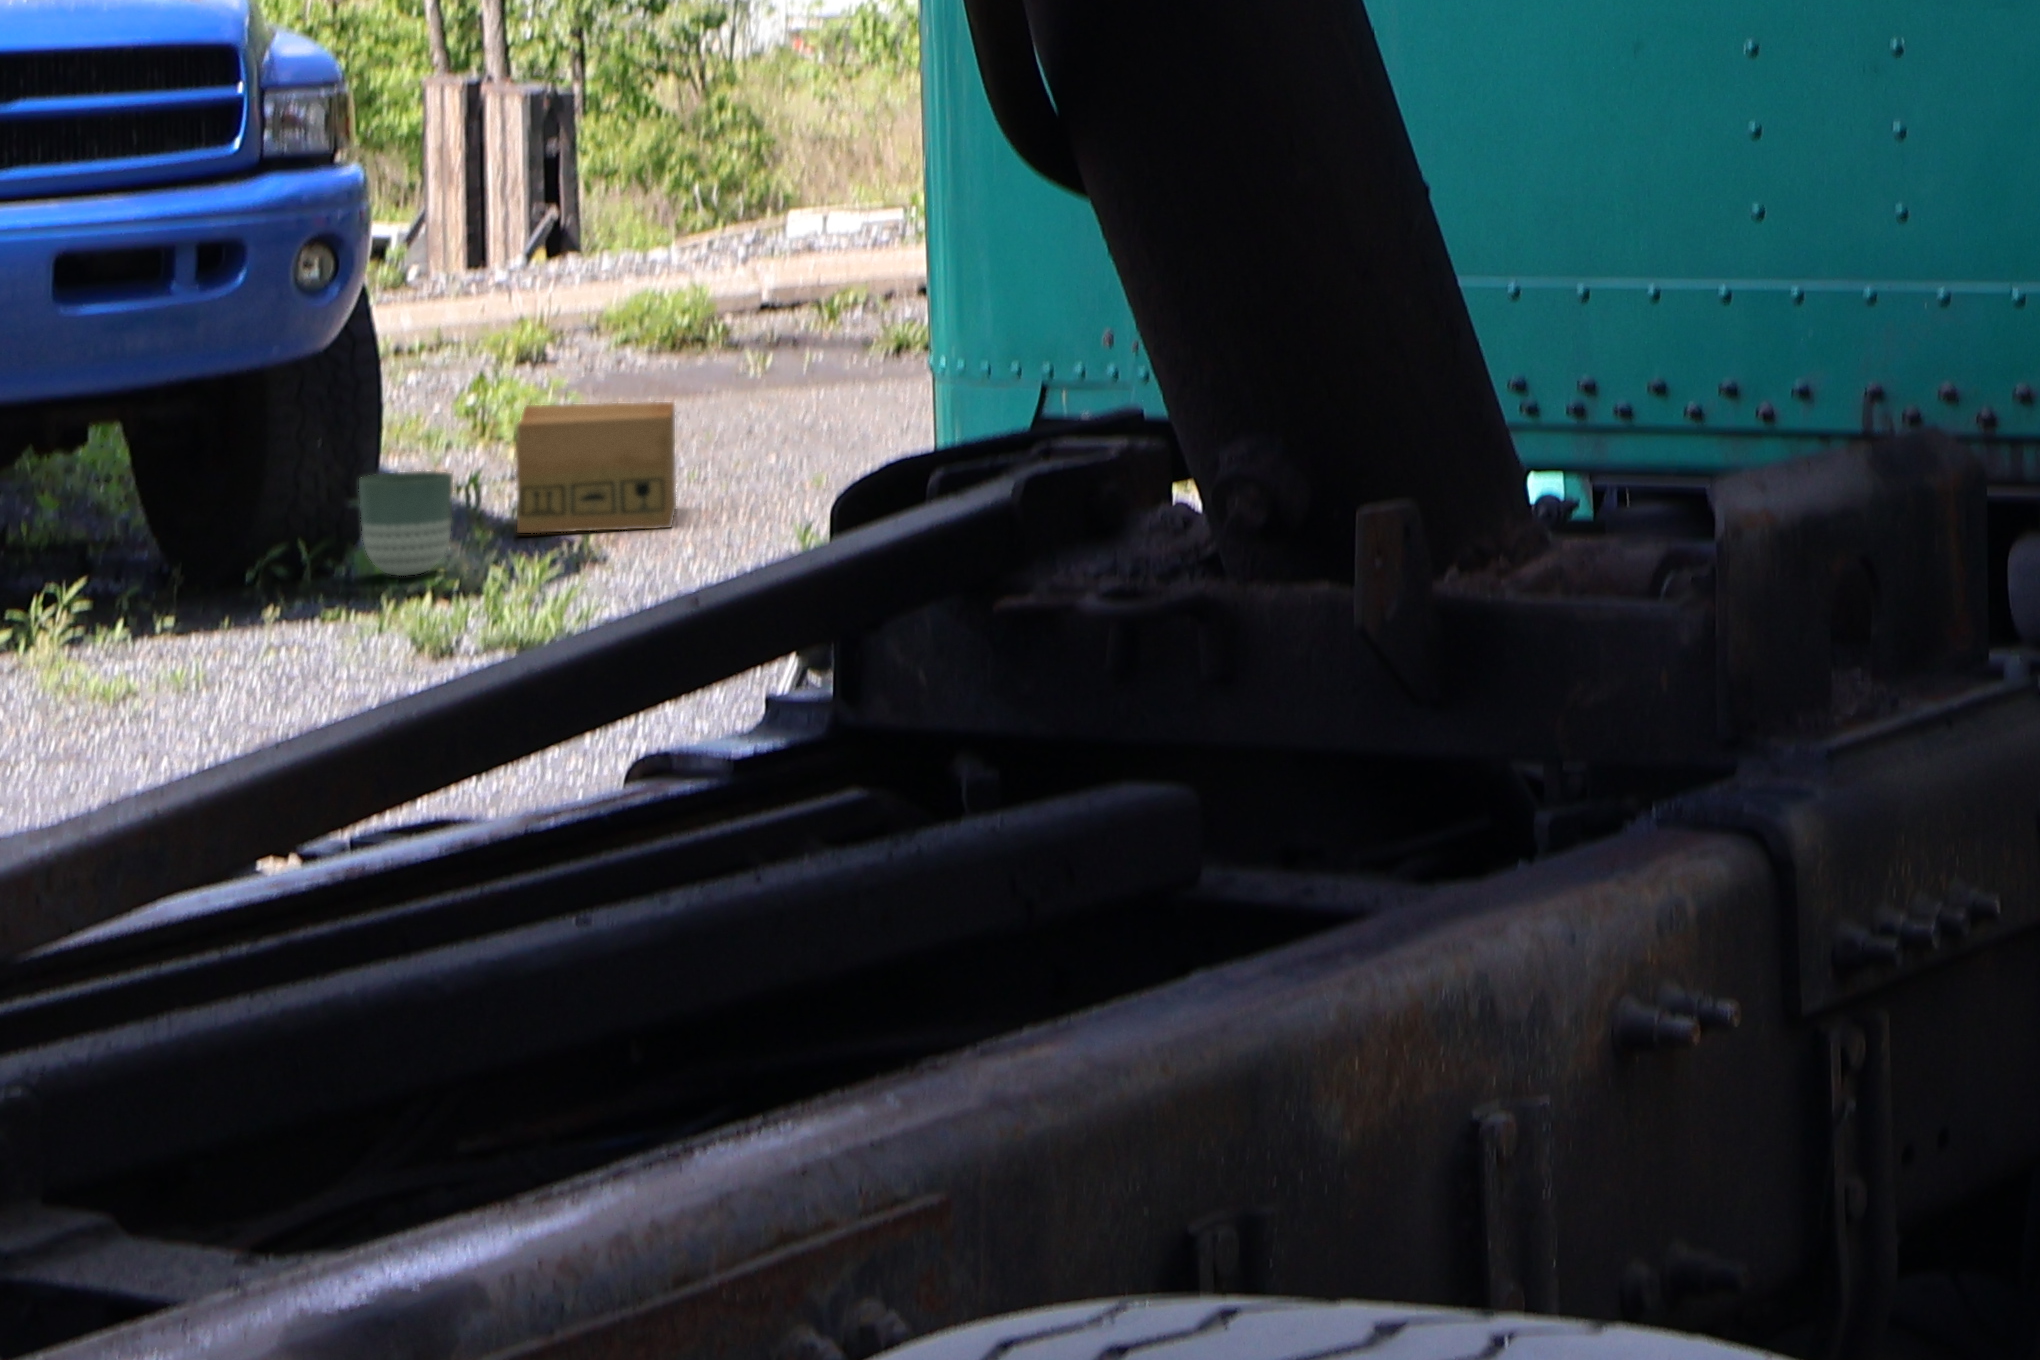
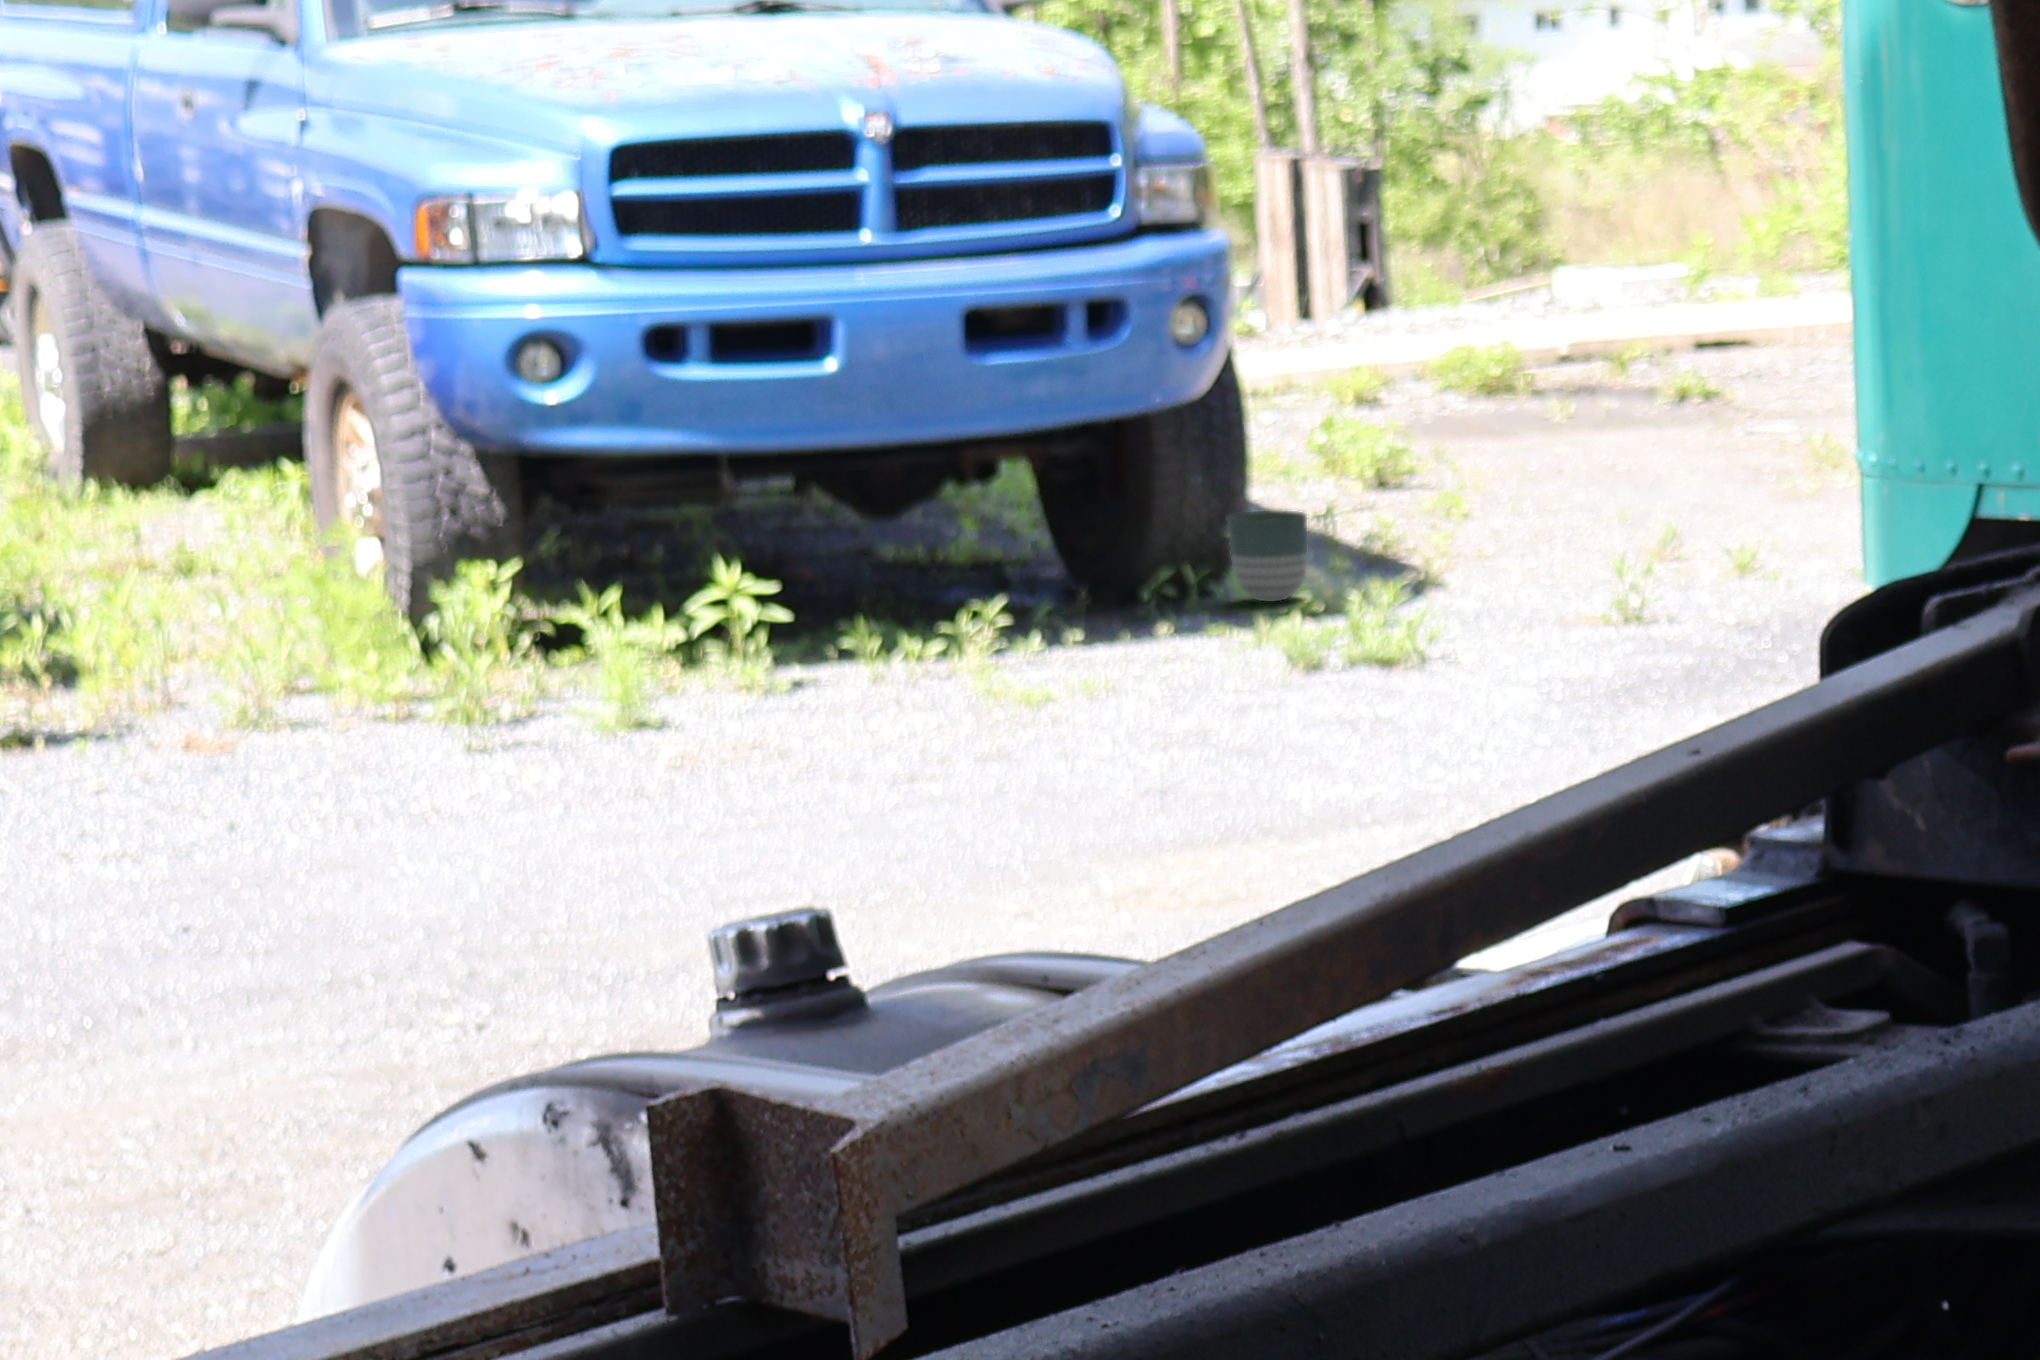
cardboard box: present [516,402,676,533] -> none [1358,453,1495,565]

